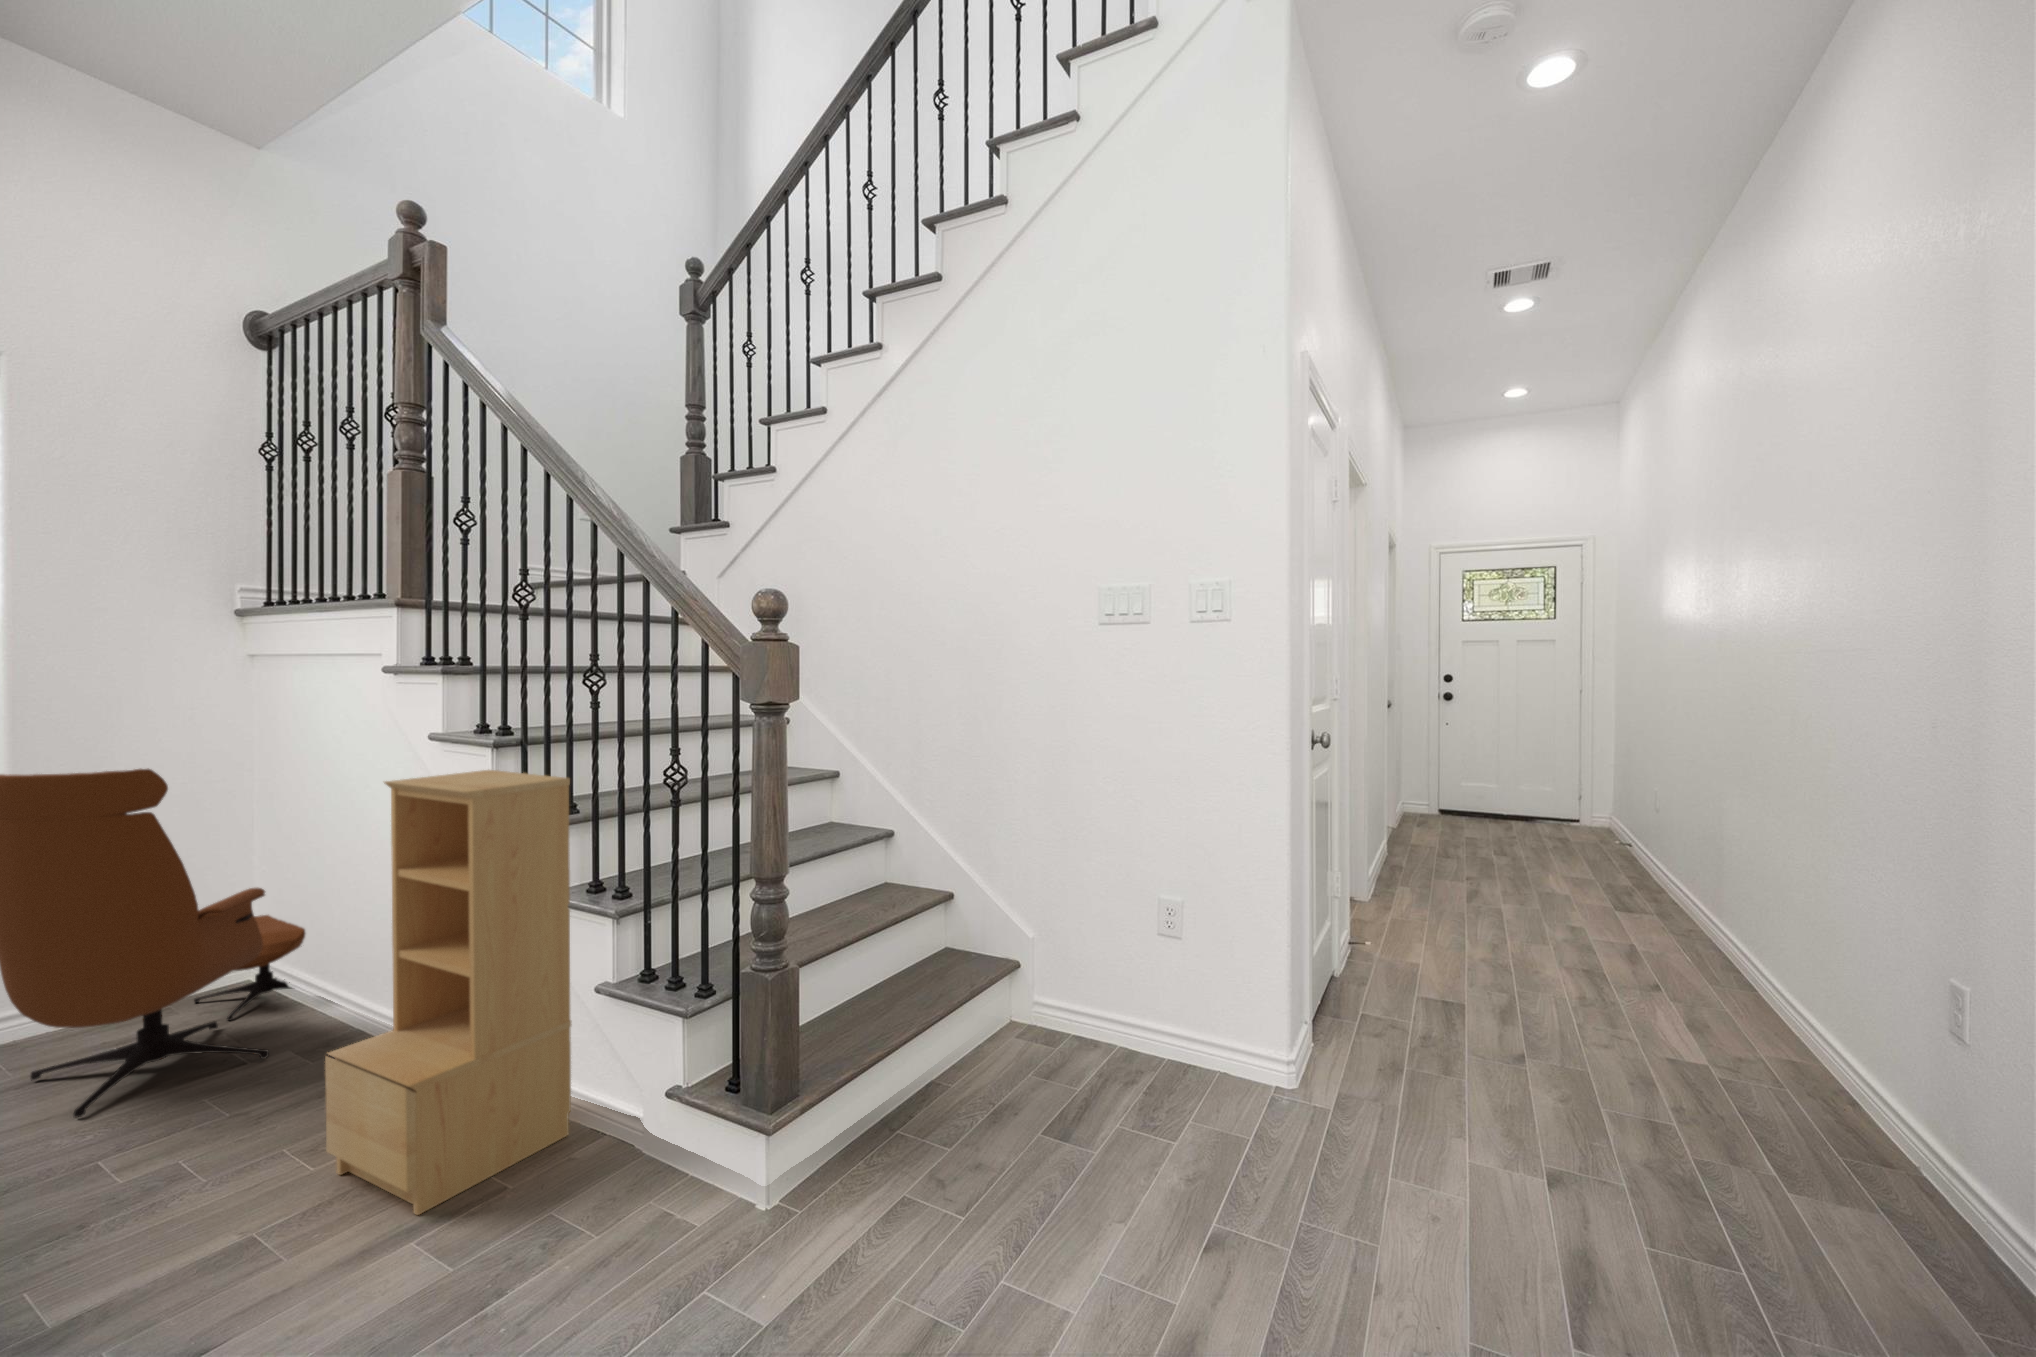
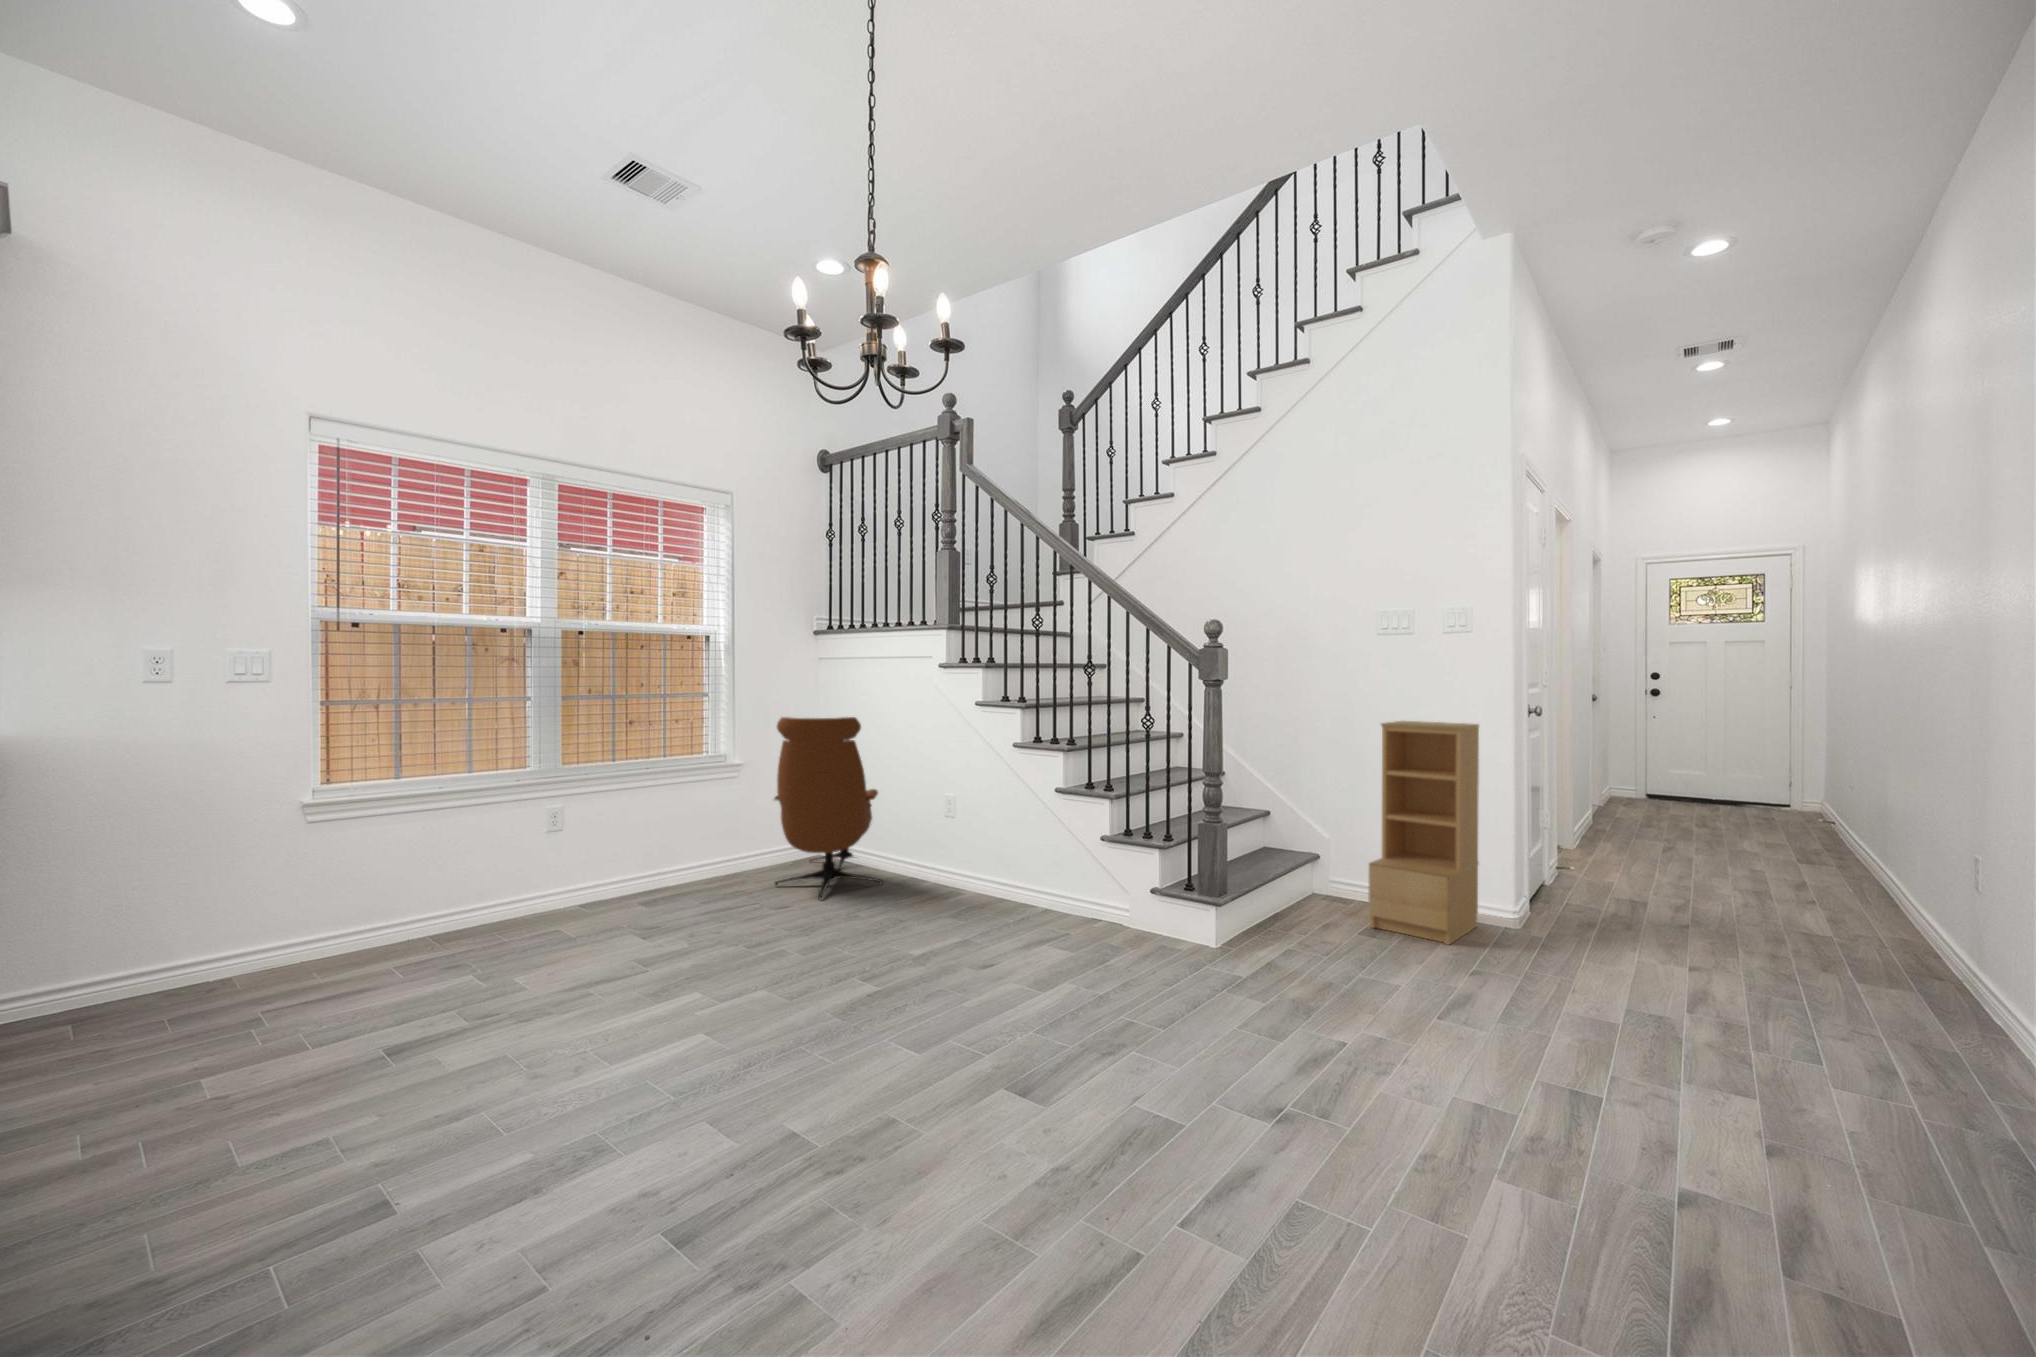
bookshelf: present [325,770,571,1215] -> present [1368,721,1479,944]

